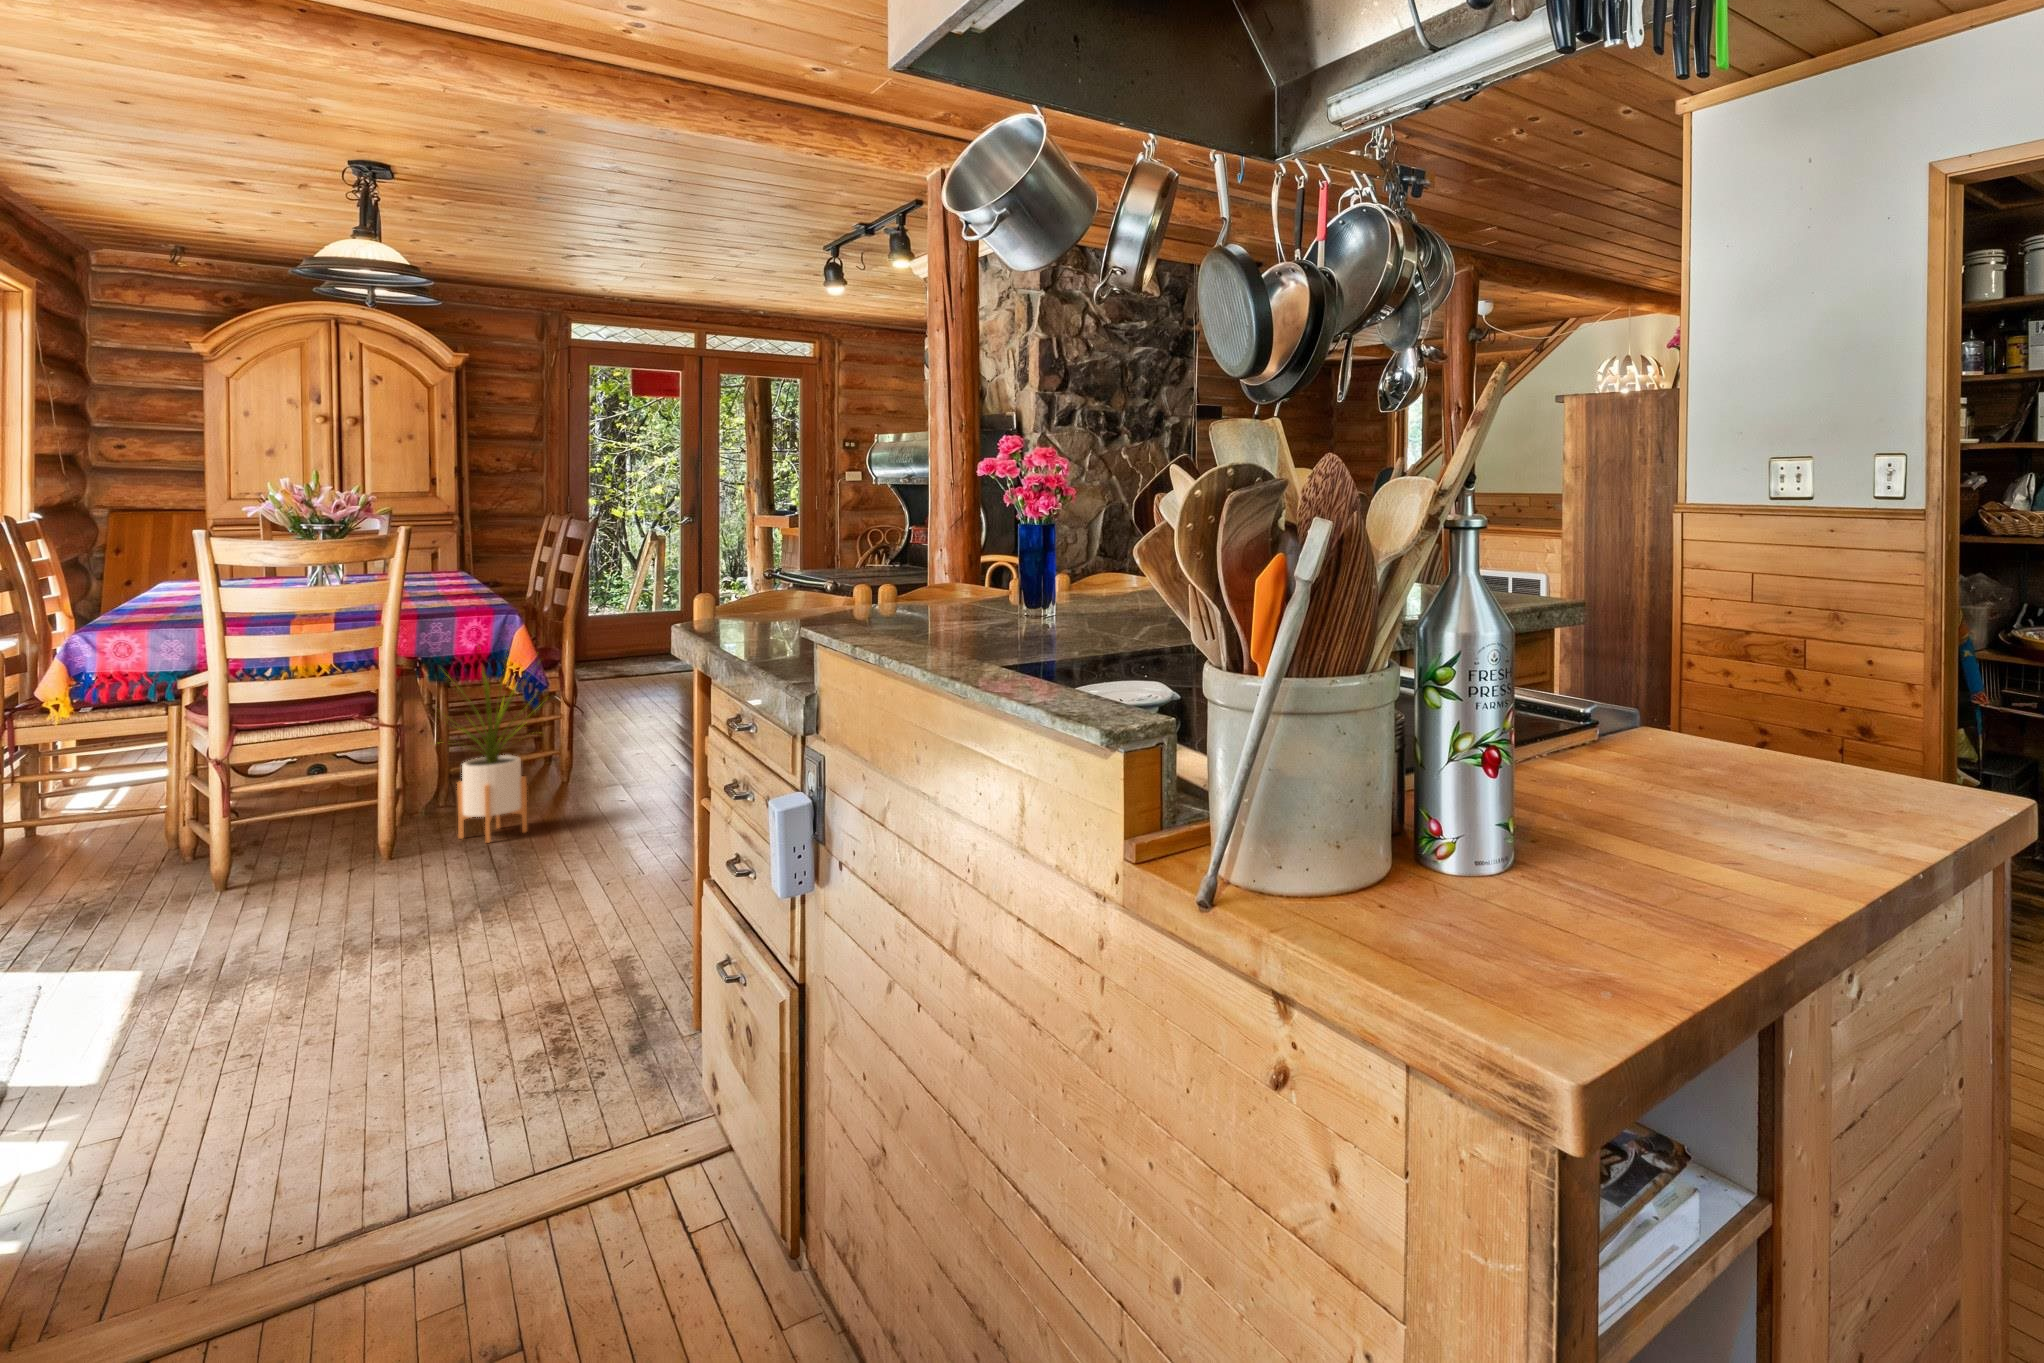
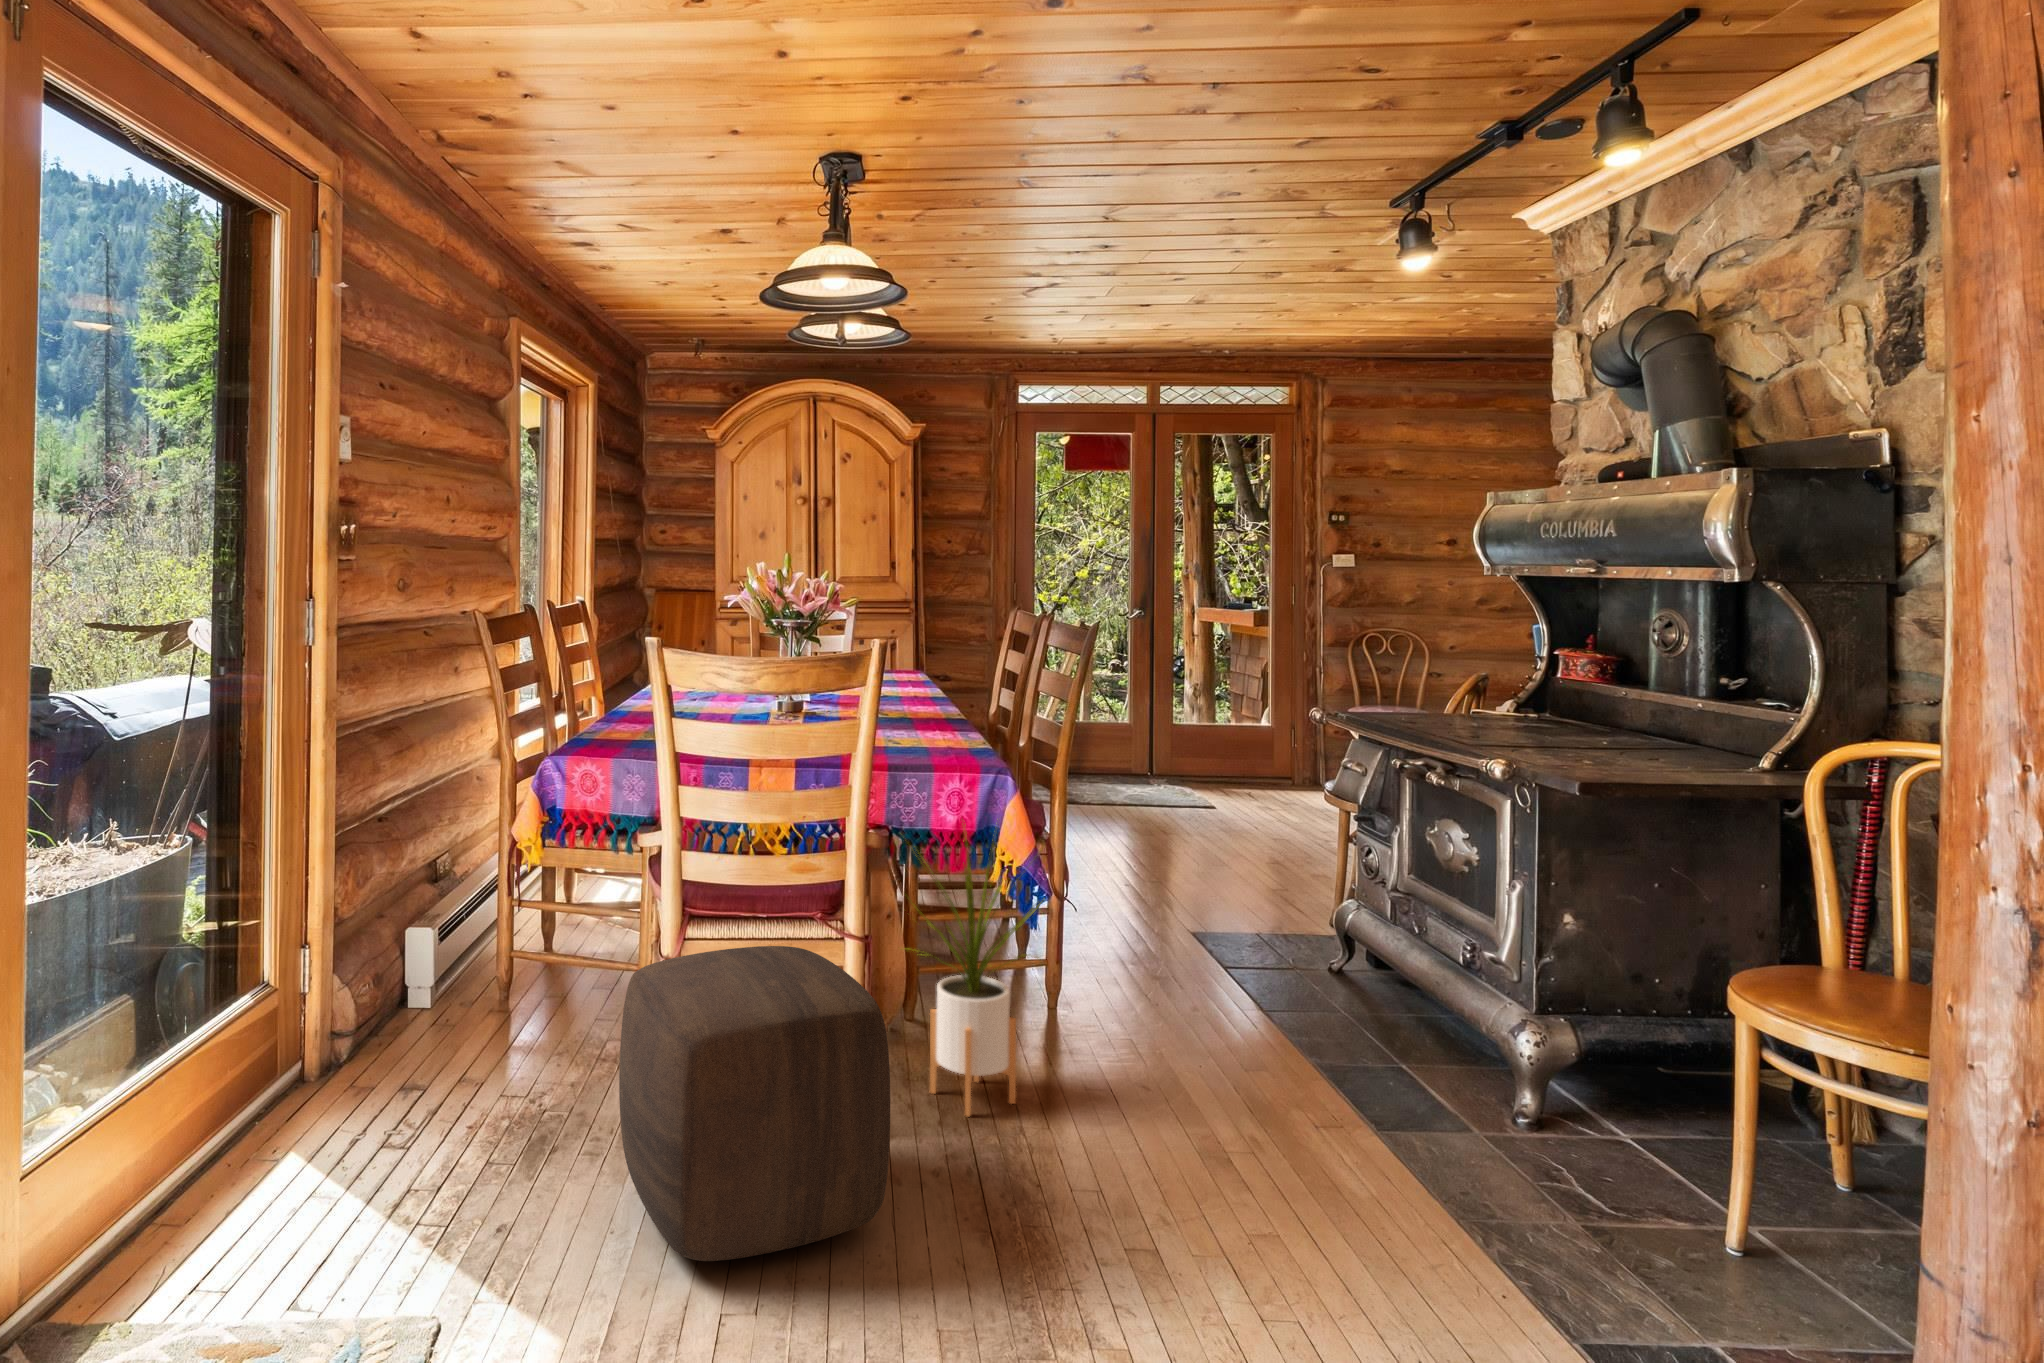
ottoman: none [178,736,418,924] -> present [619,946,890,1261]

